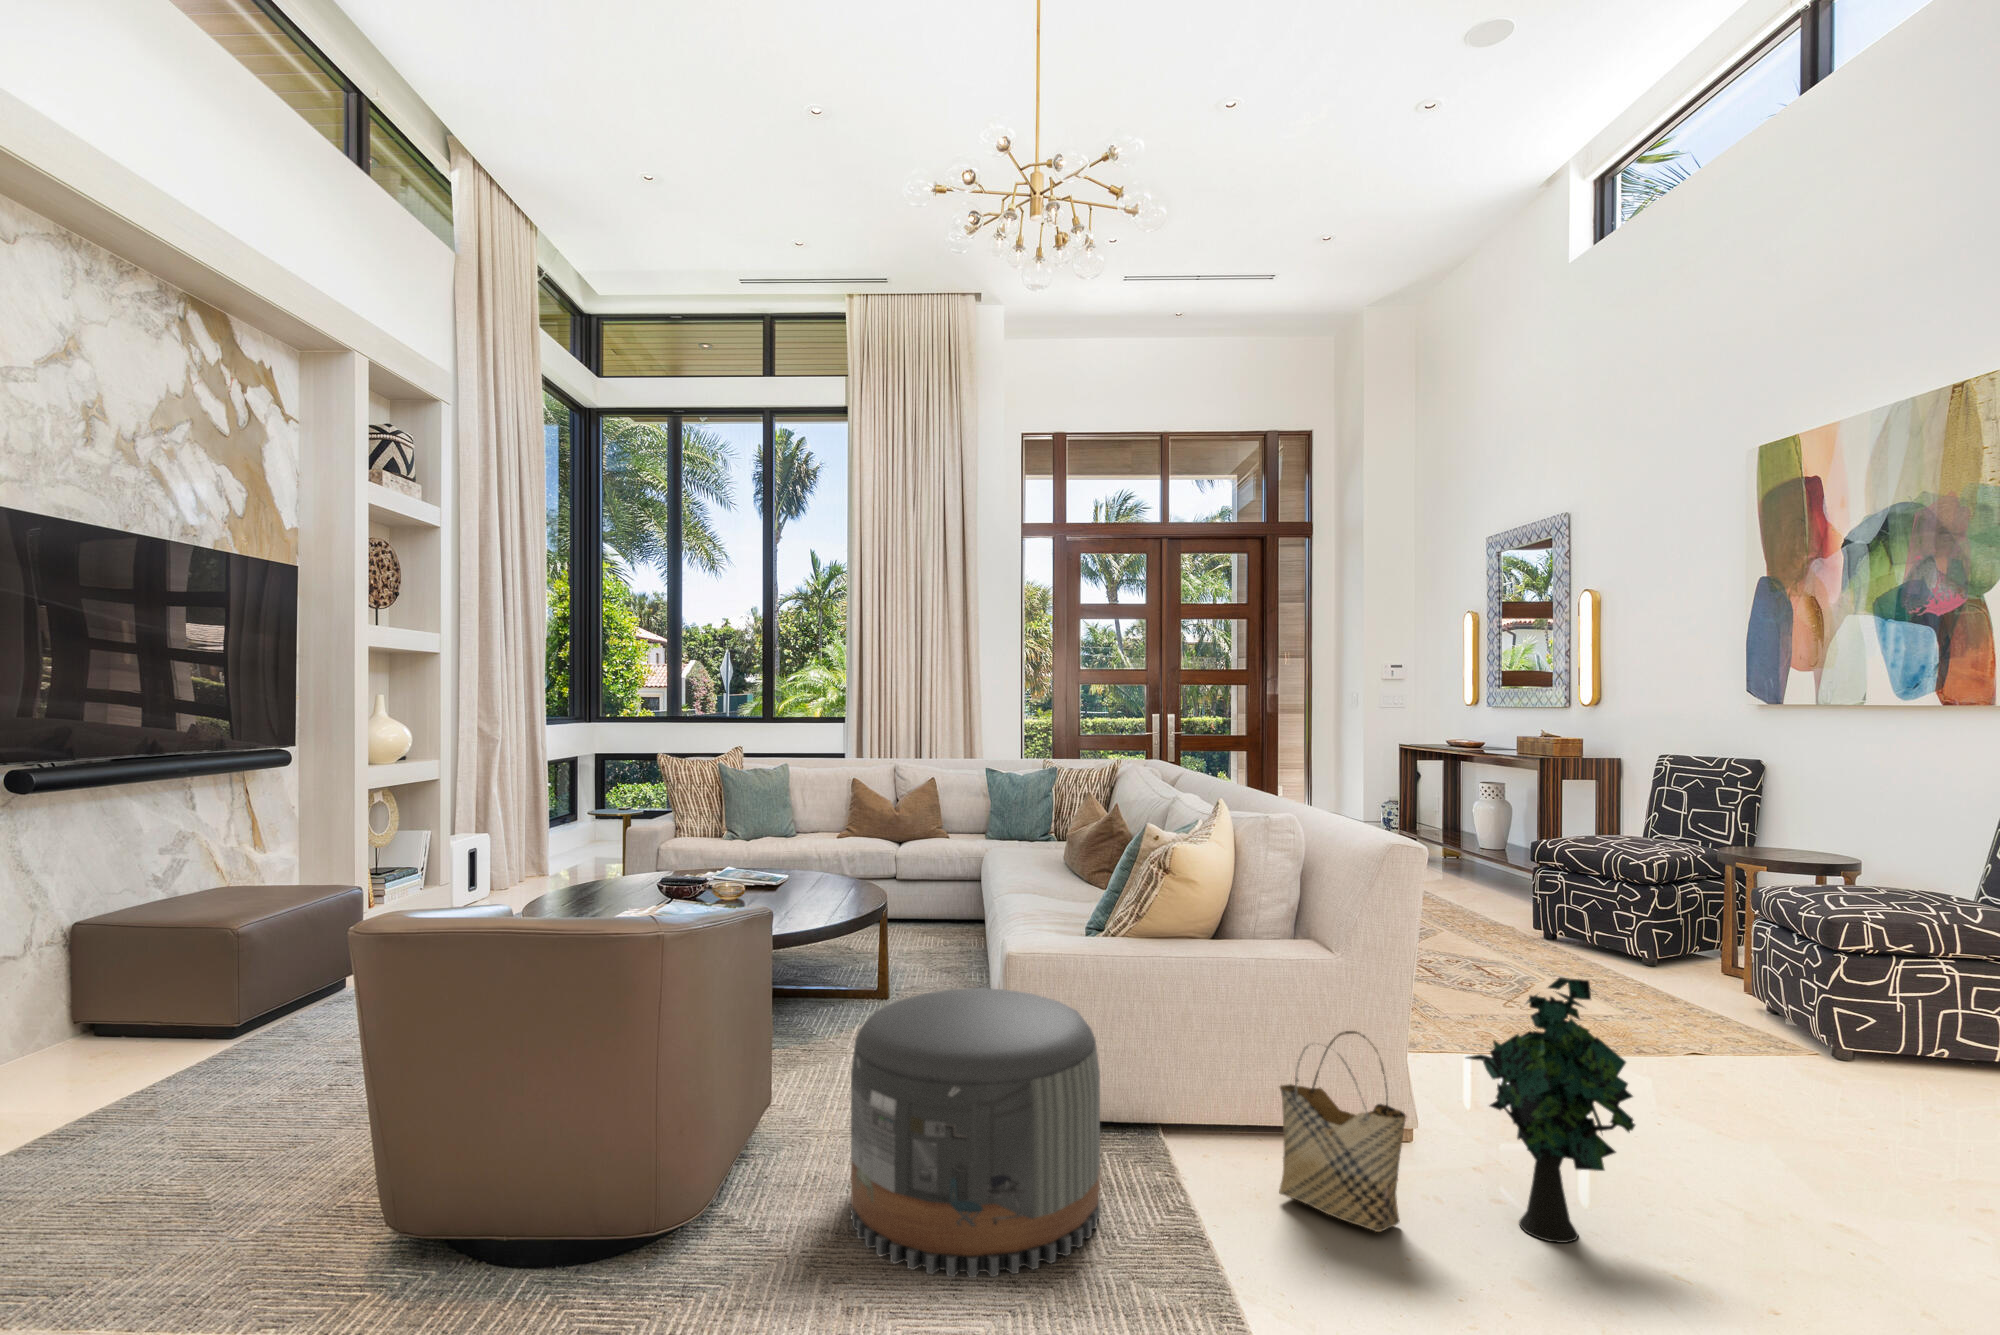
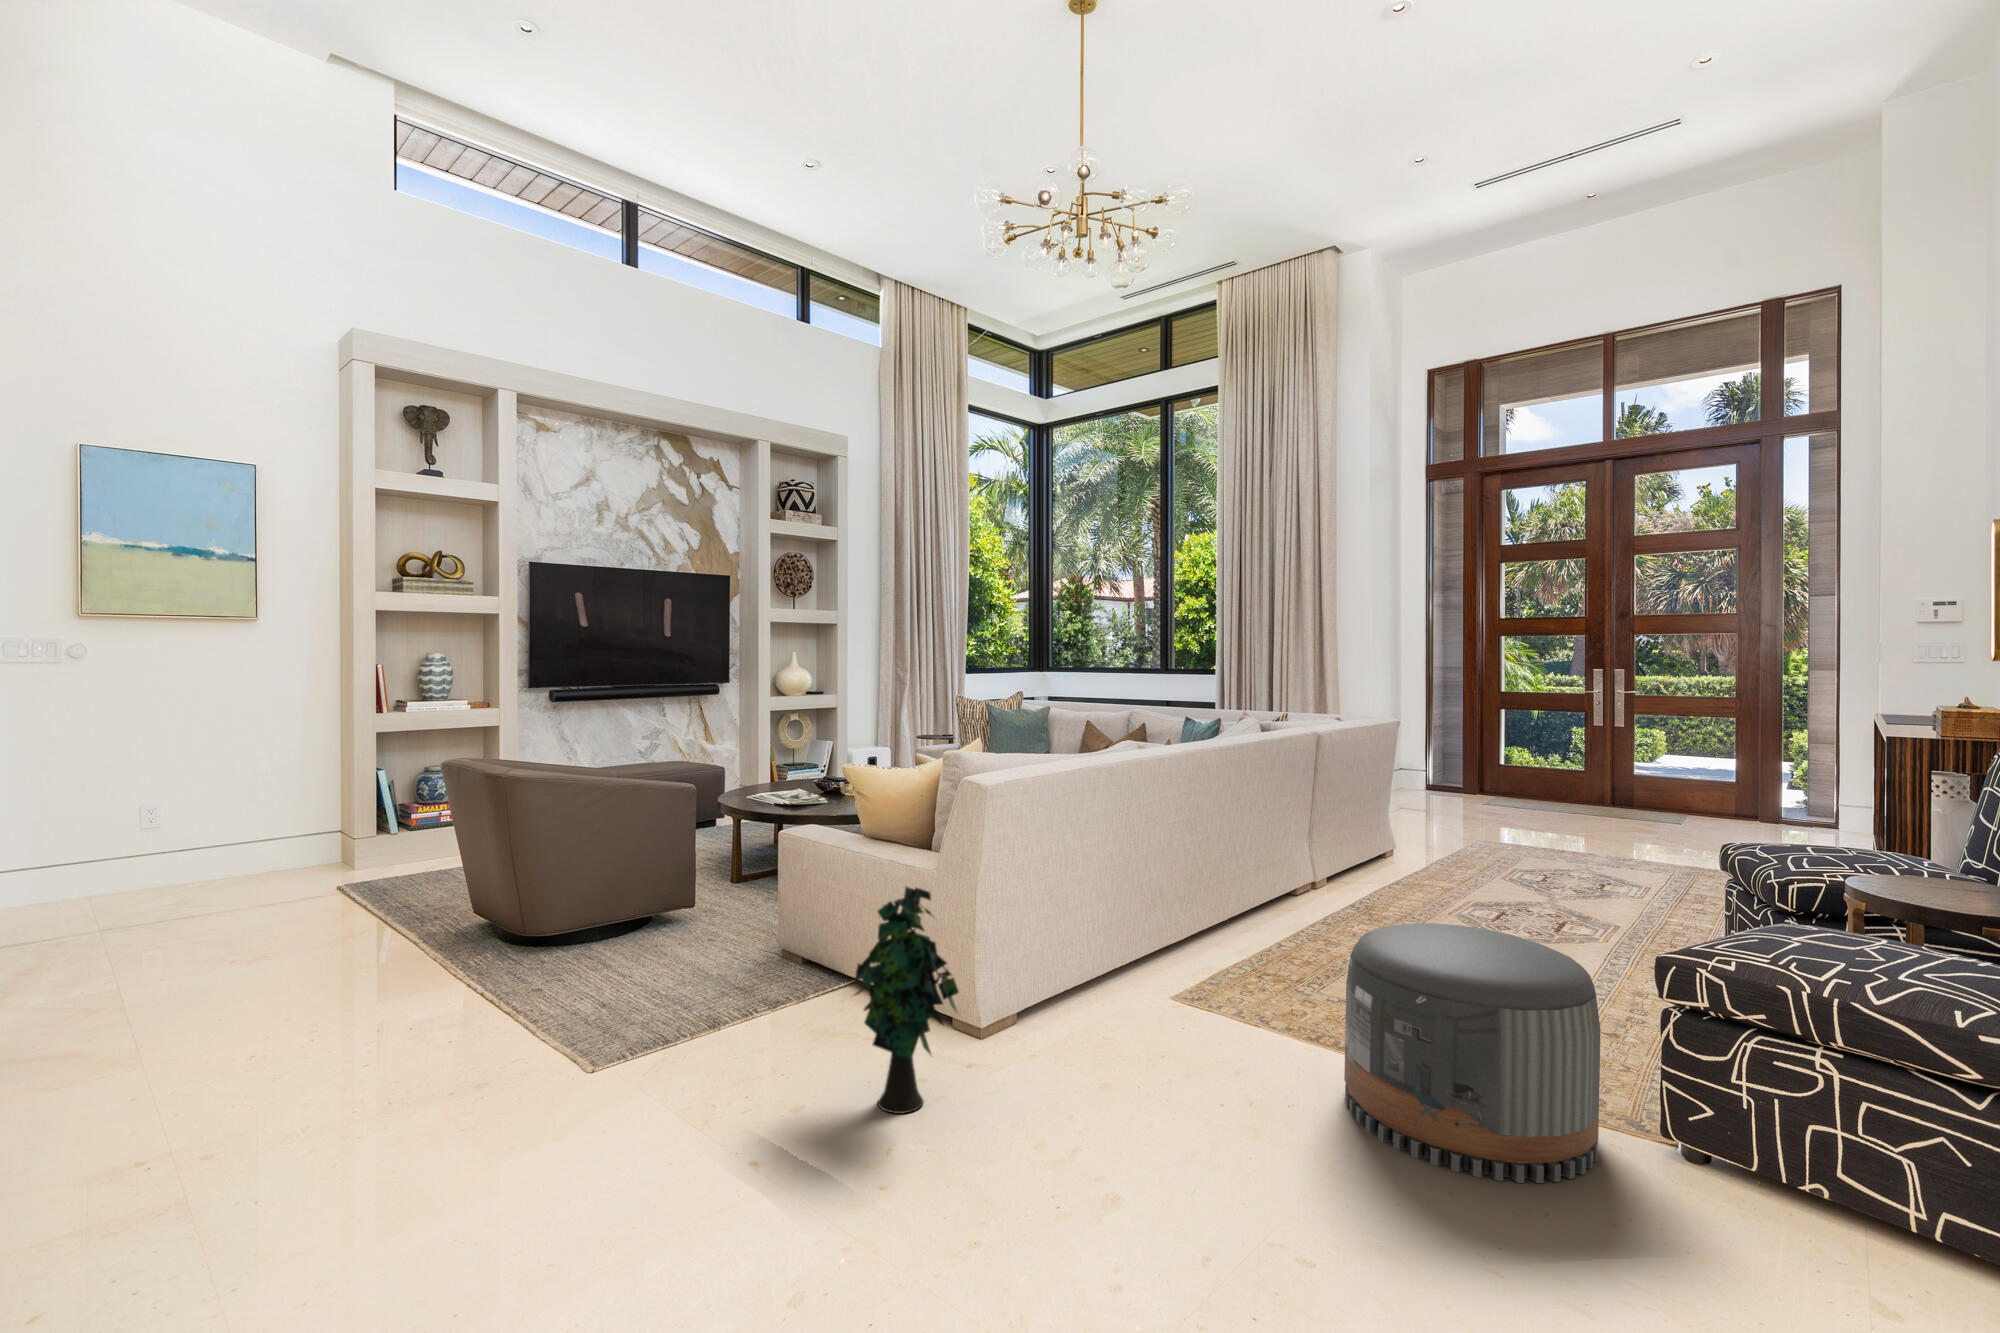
pouf: present [851,988,1100,1278] -> present [1344,923,1601,1183]
woven basket: present [1279,1031,1406,1232] -> none [787,906,849,1060]

